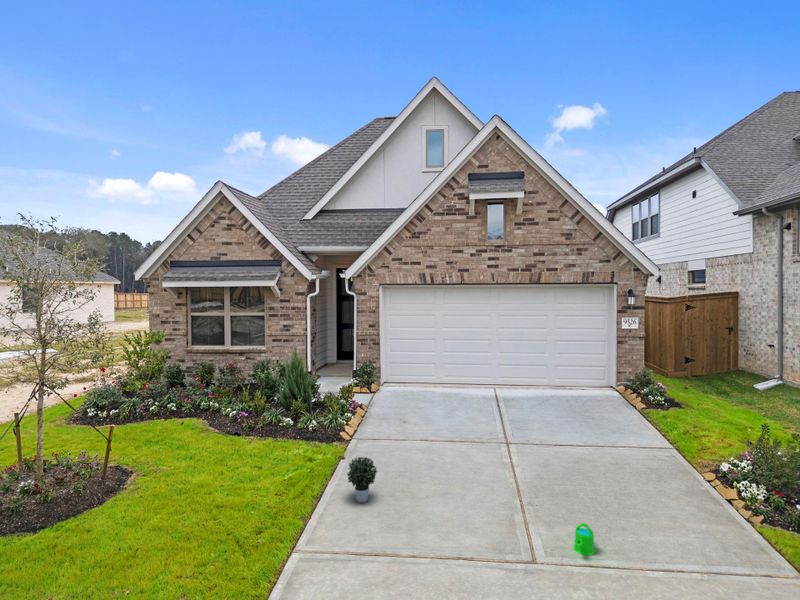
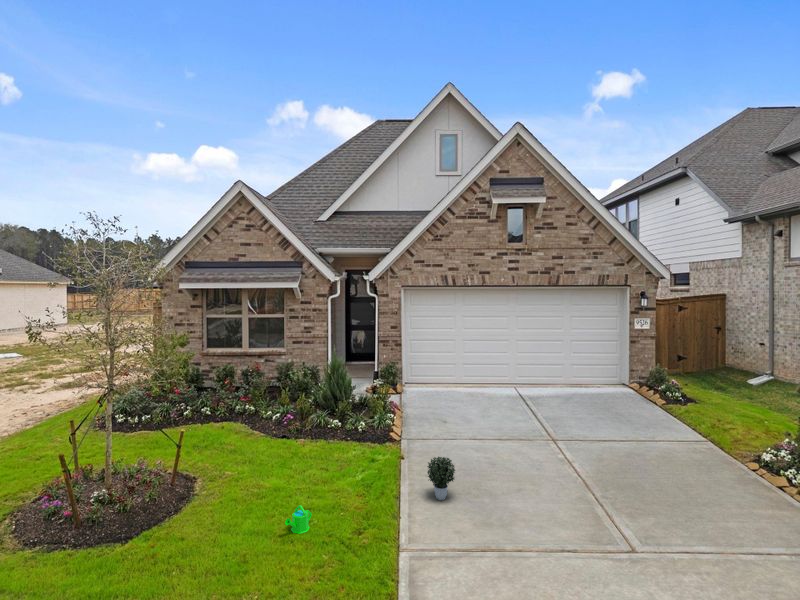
watering can: present [574,523,595,555] -> present [285,505,312,534]

